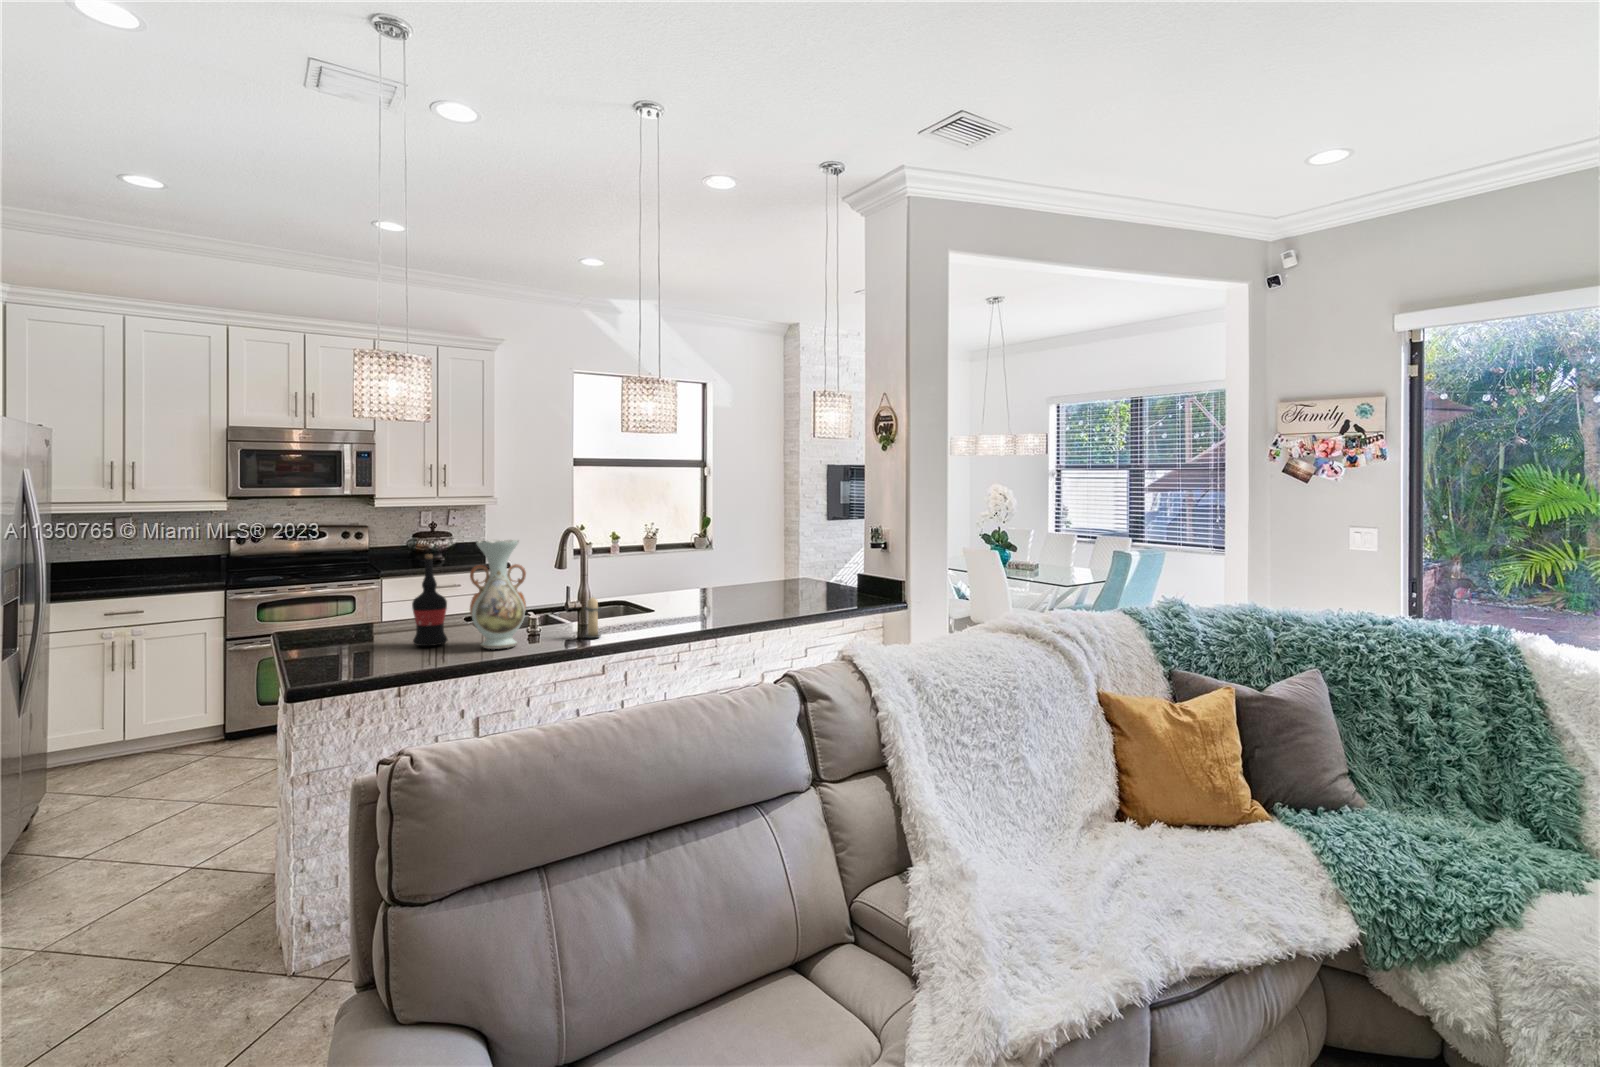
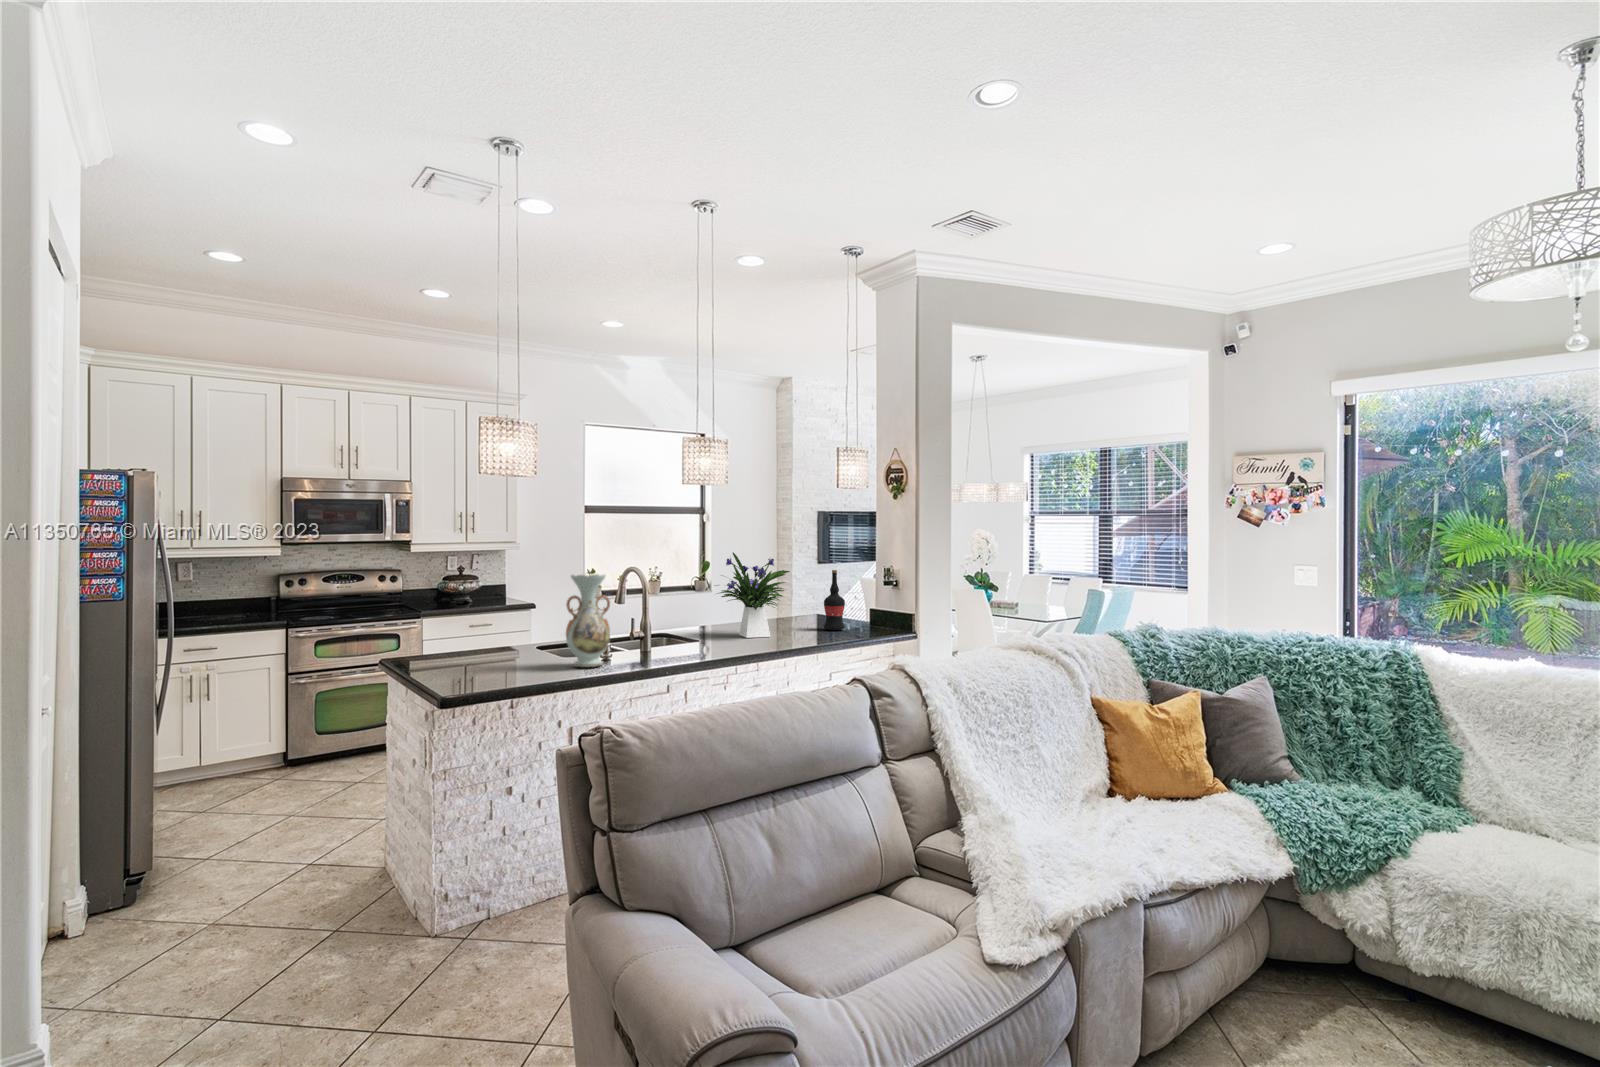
flower arrangement: none [672,513,762,609] -> present [718,553,790,638]
wine bottle: present [412,554,447,646] -> present [824,570,845,630]
candle: present [584,597,601,638] -> none [654,621,672,660]

